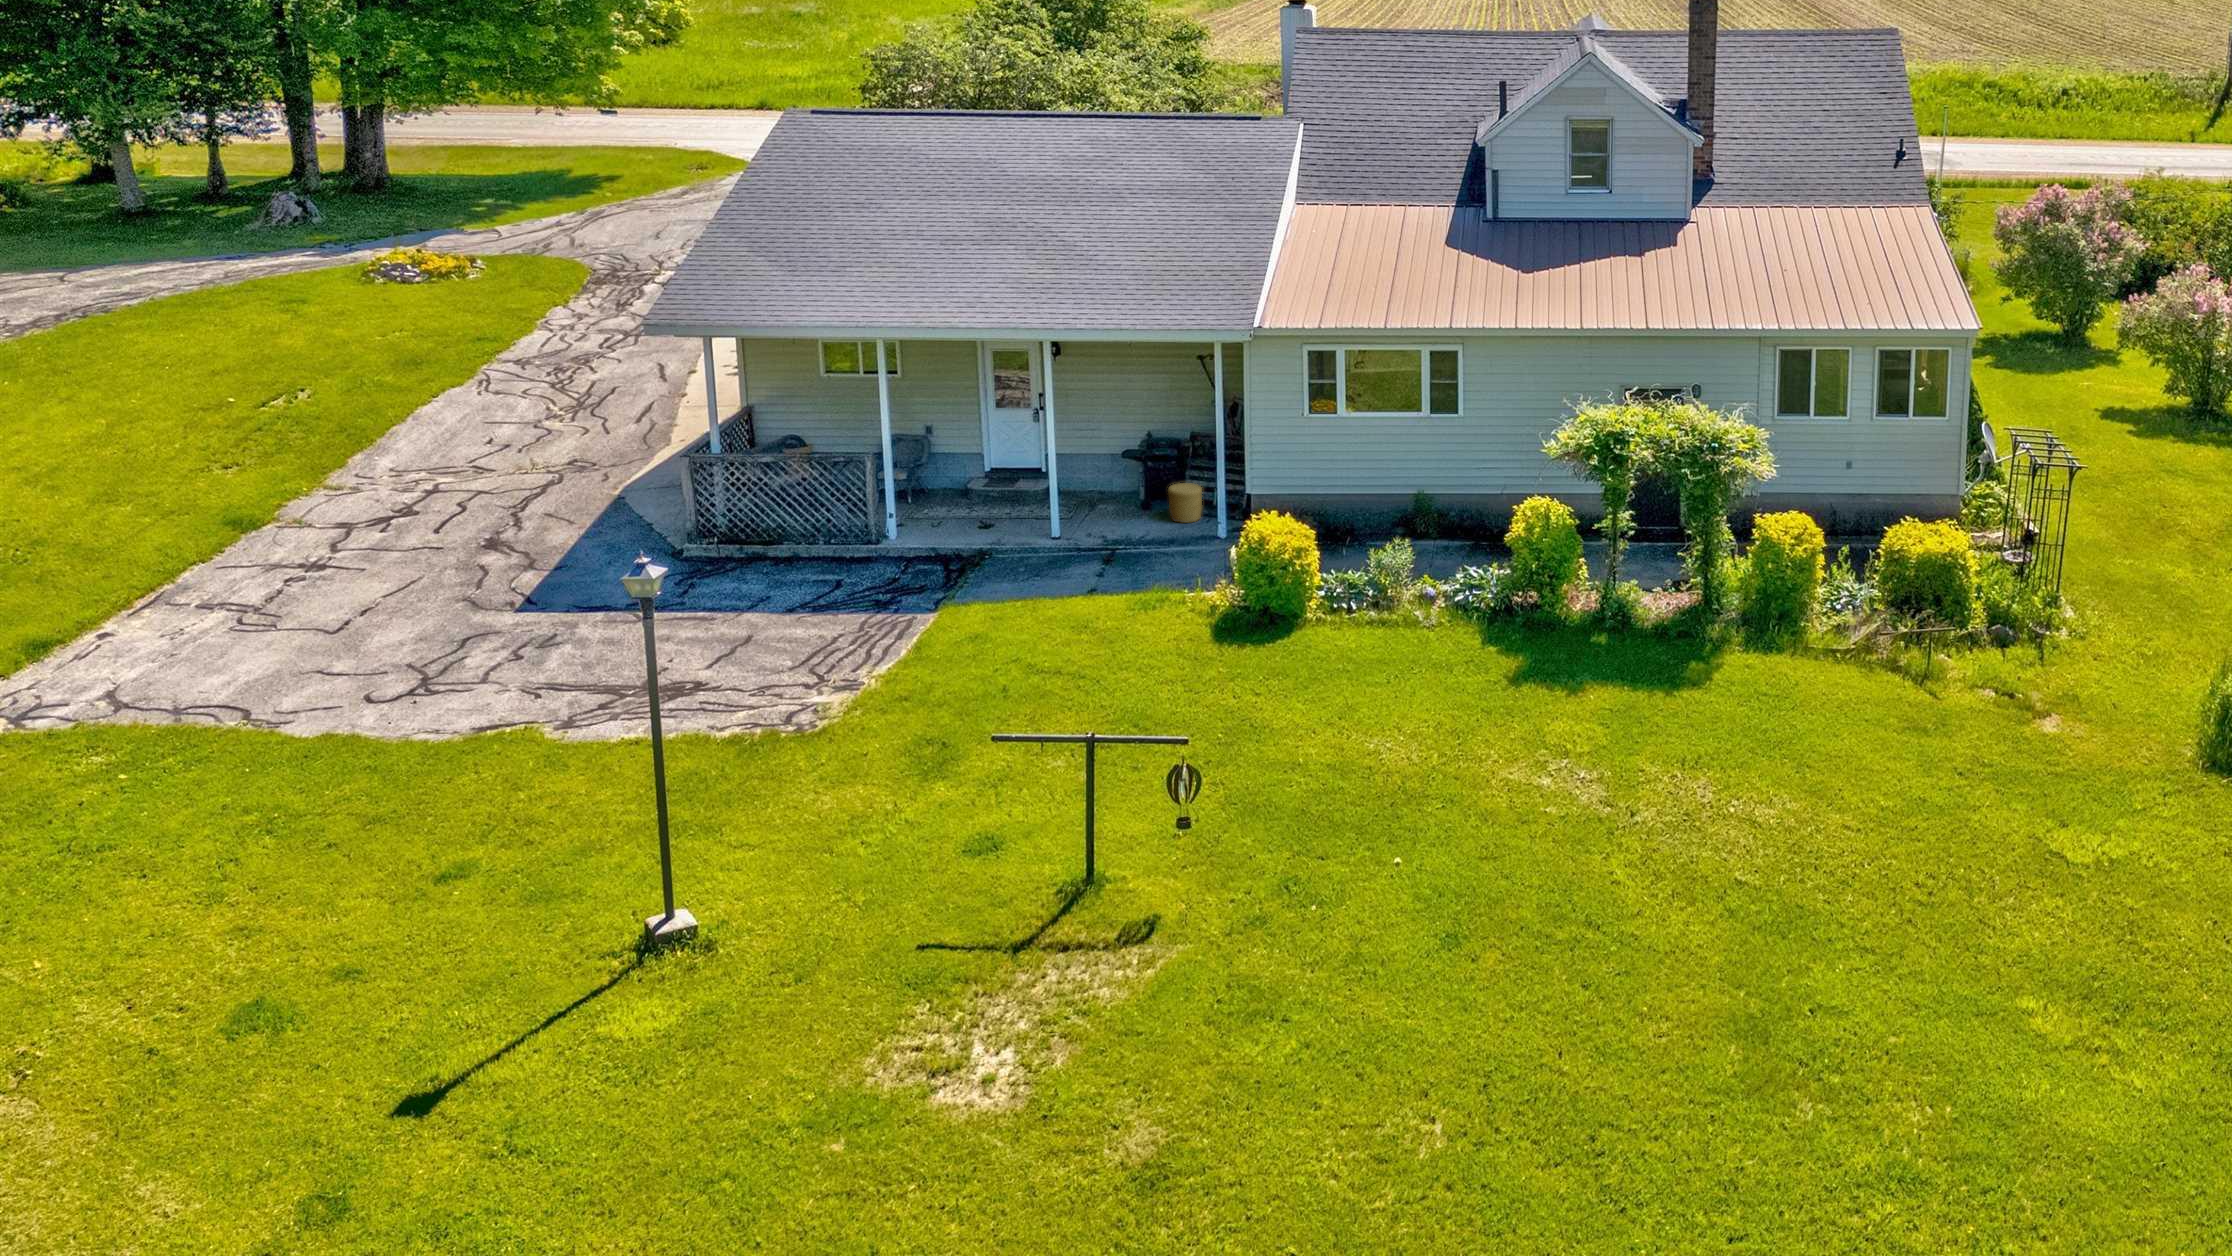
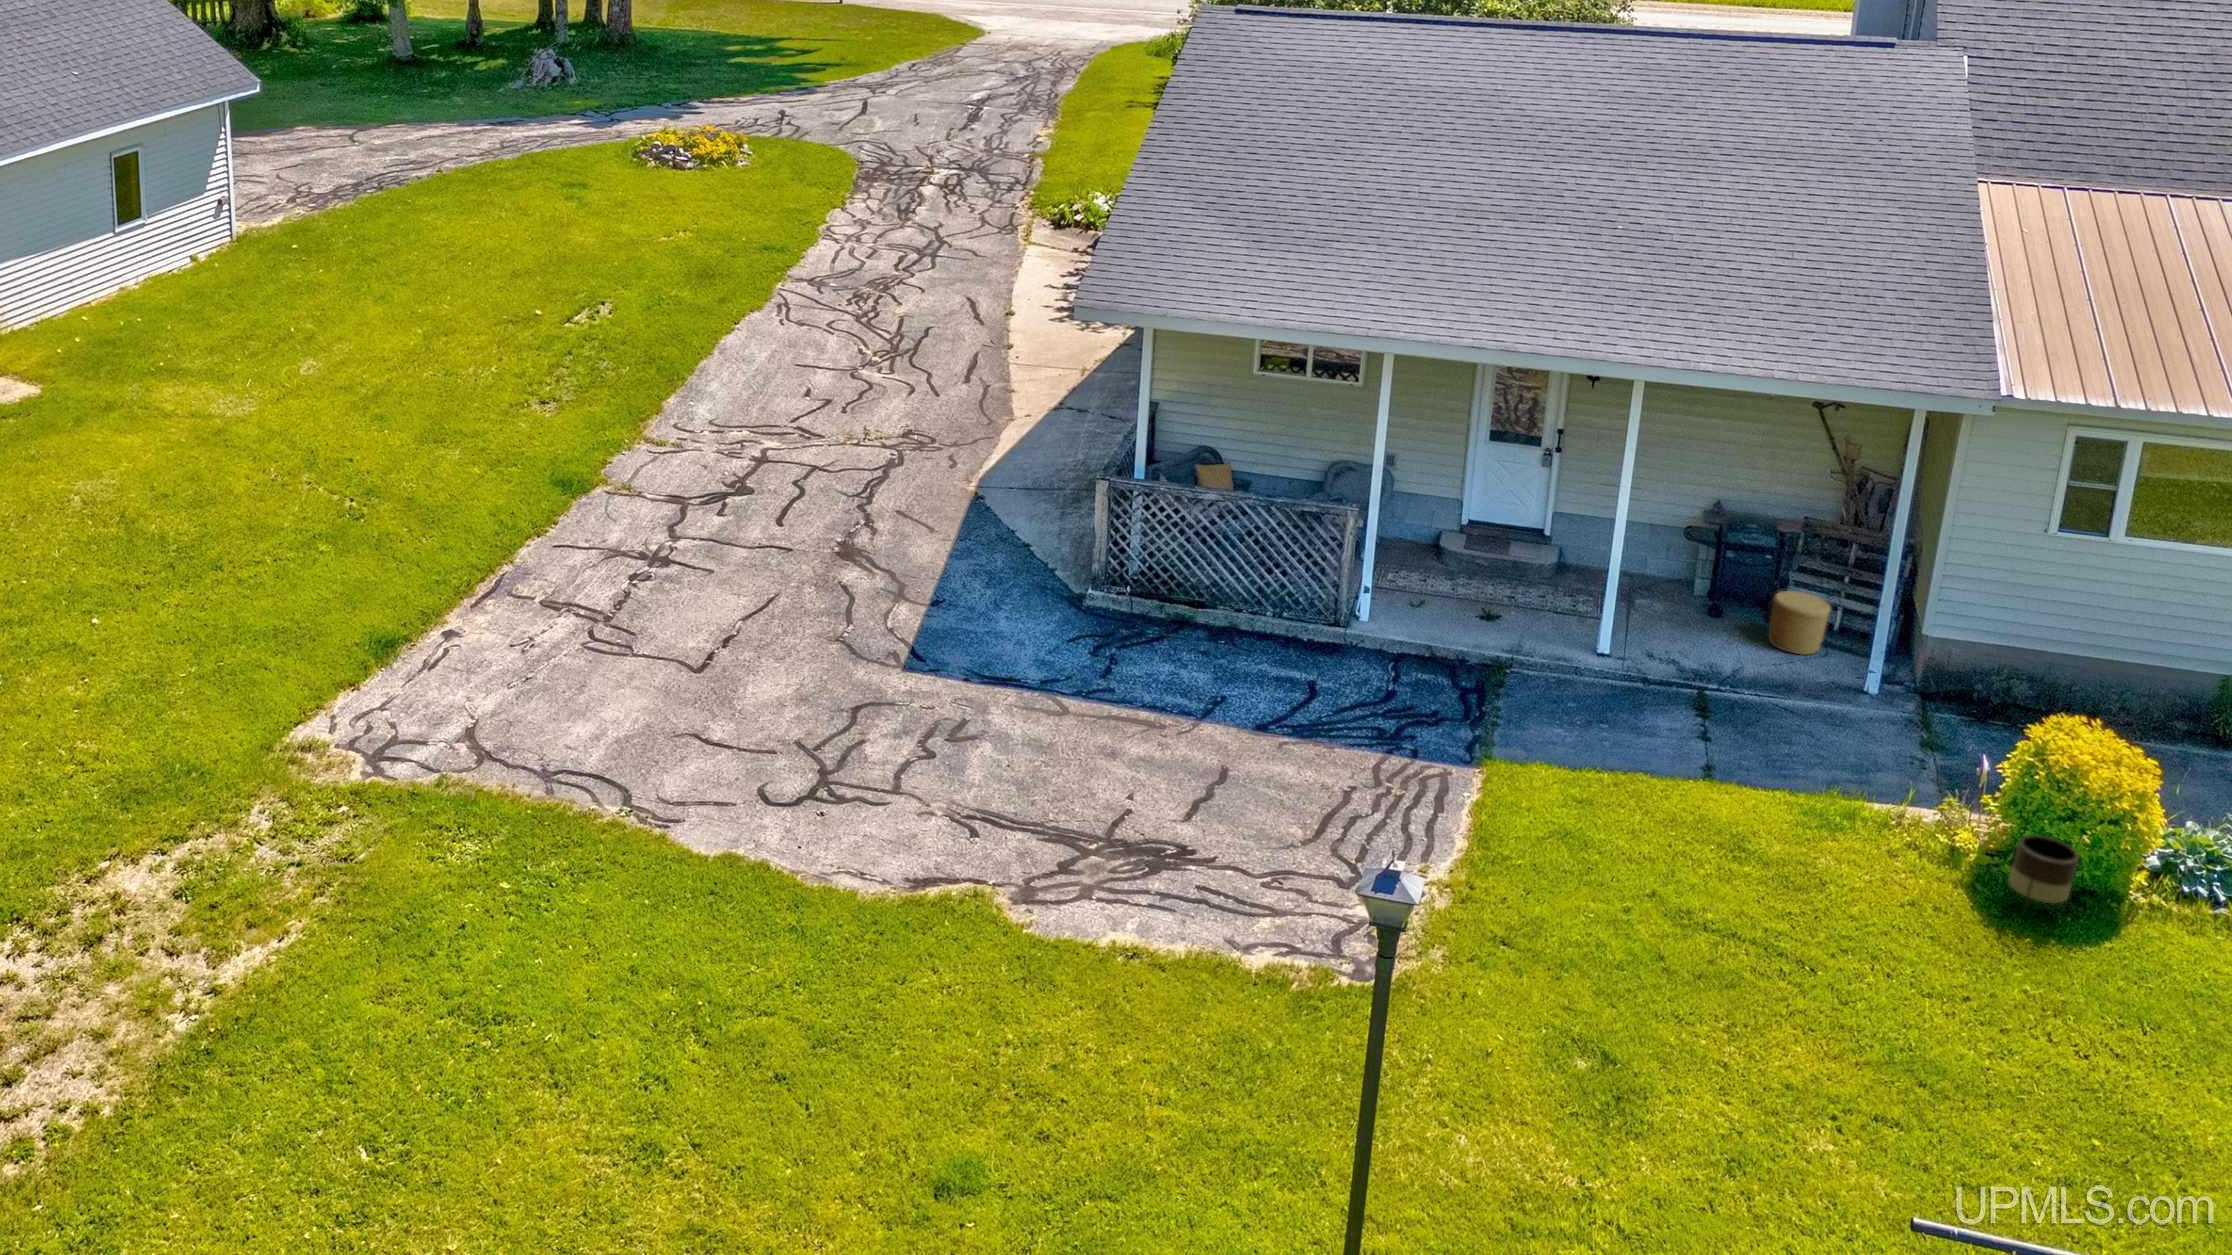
planter: none [1216,581,1248,629] -> present [2008,835,2079,915]

